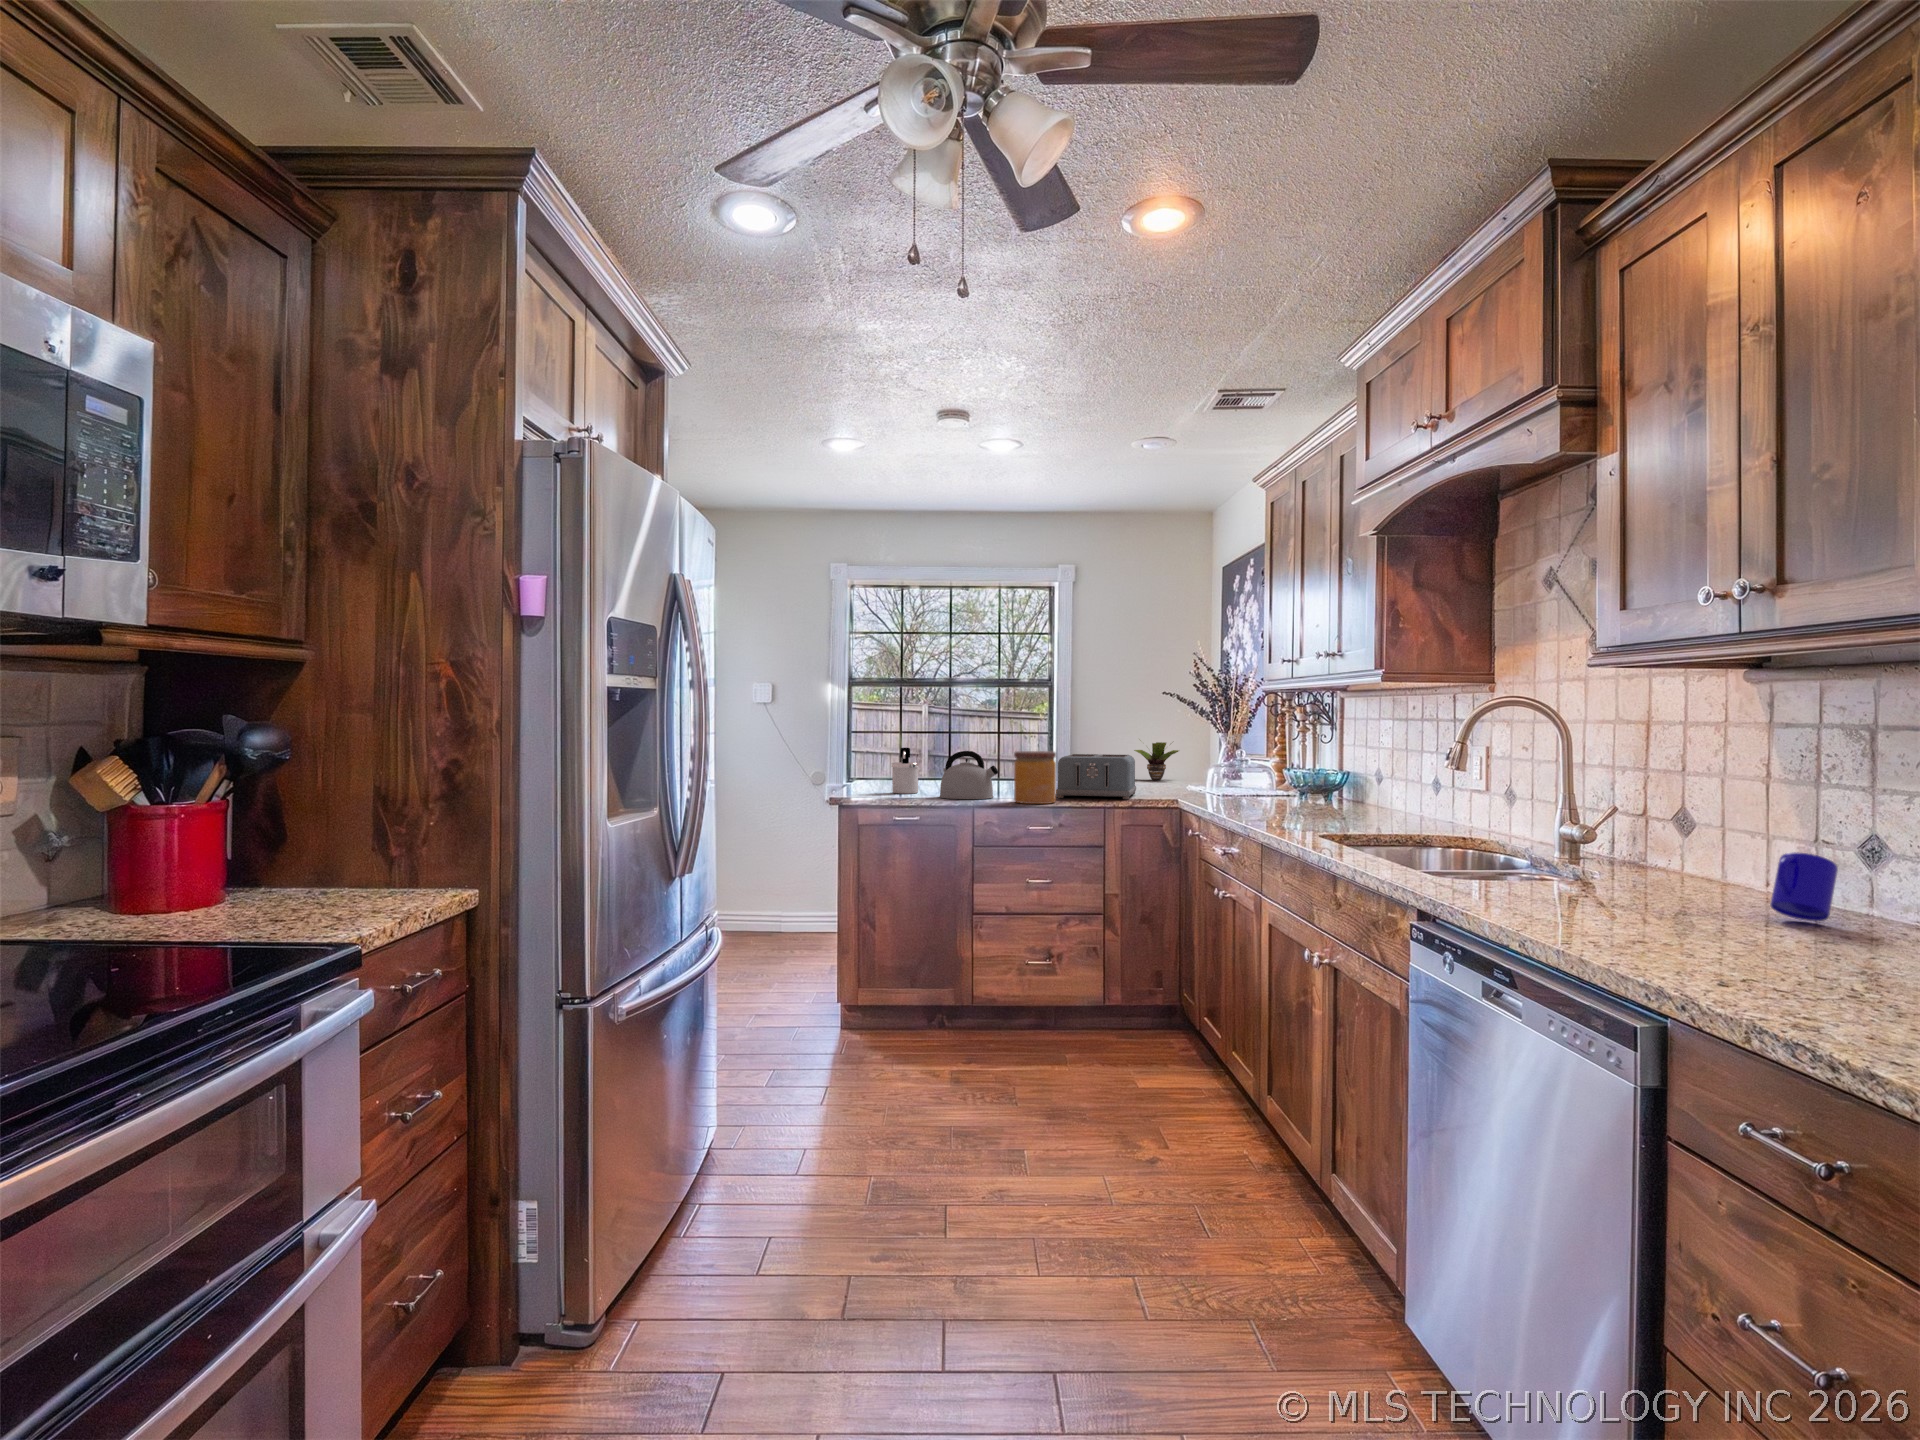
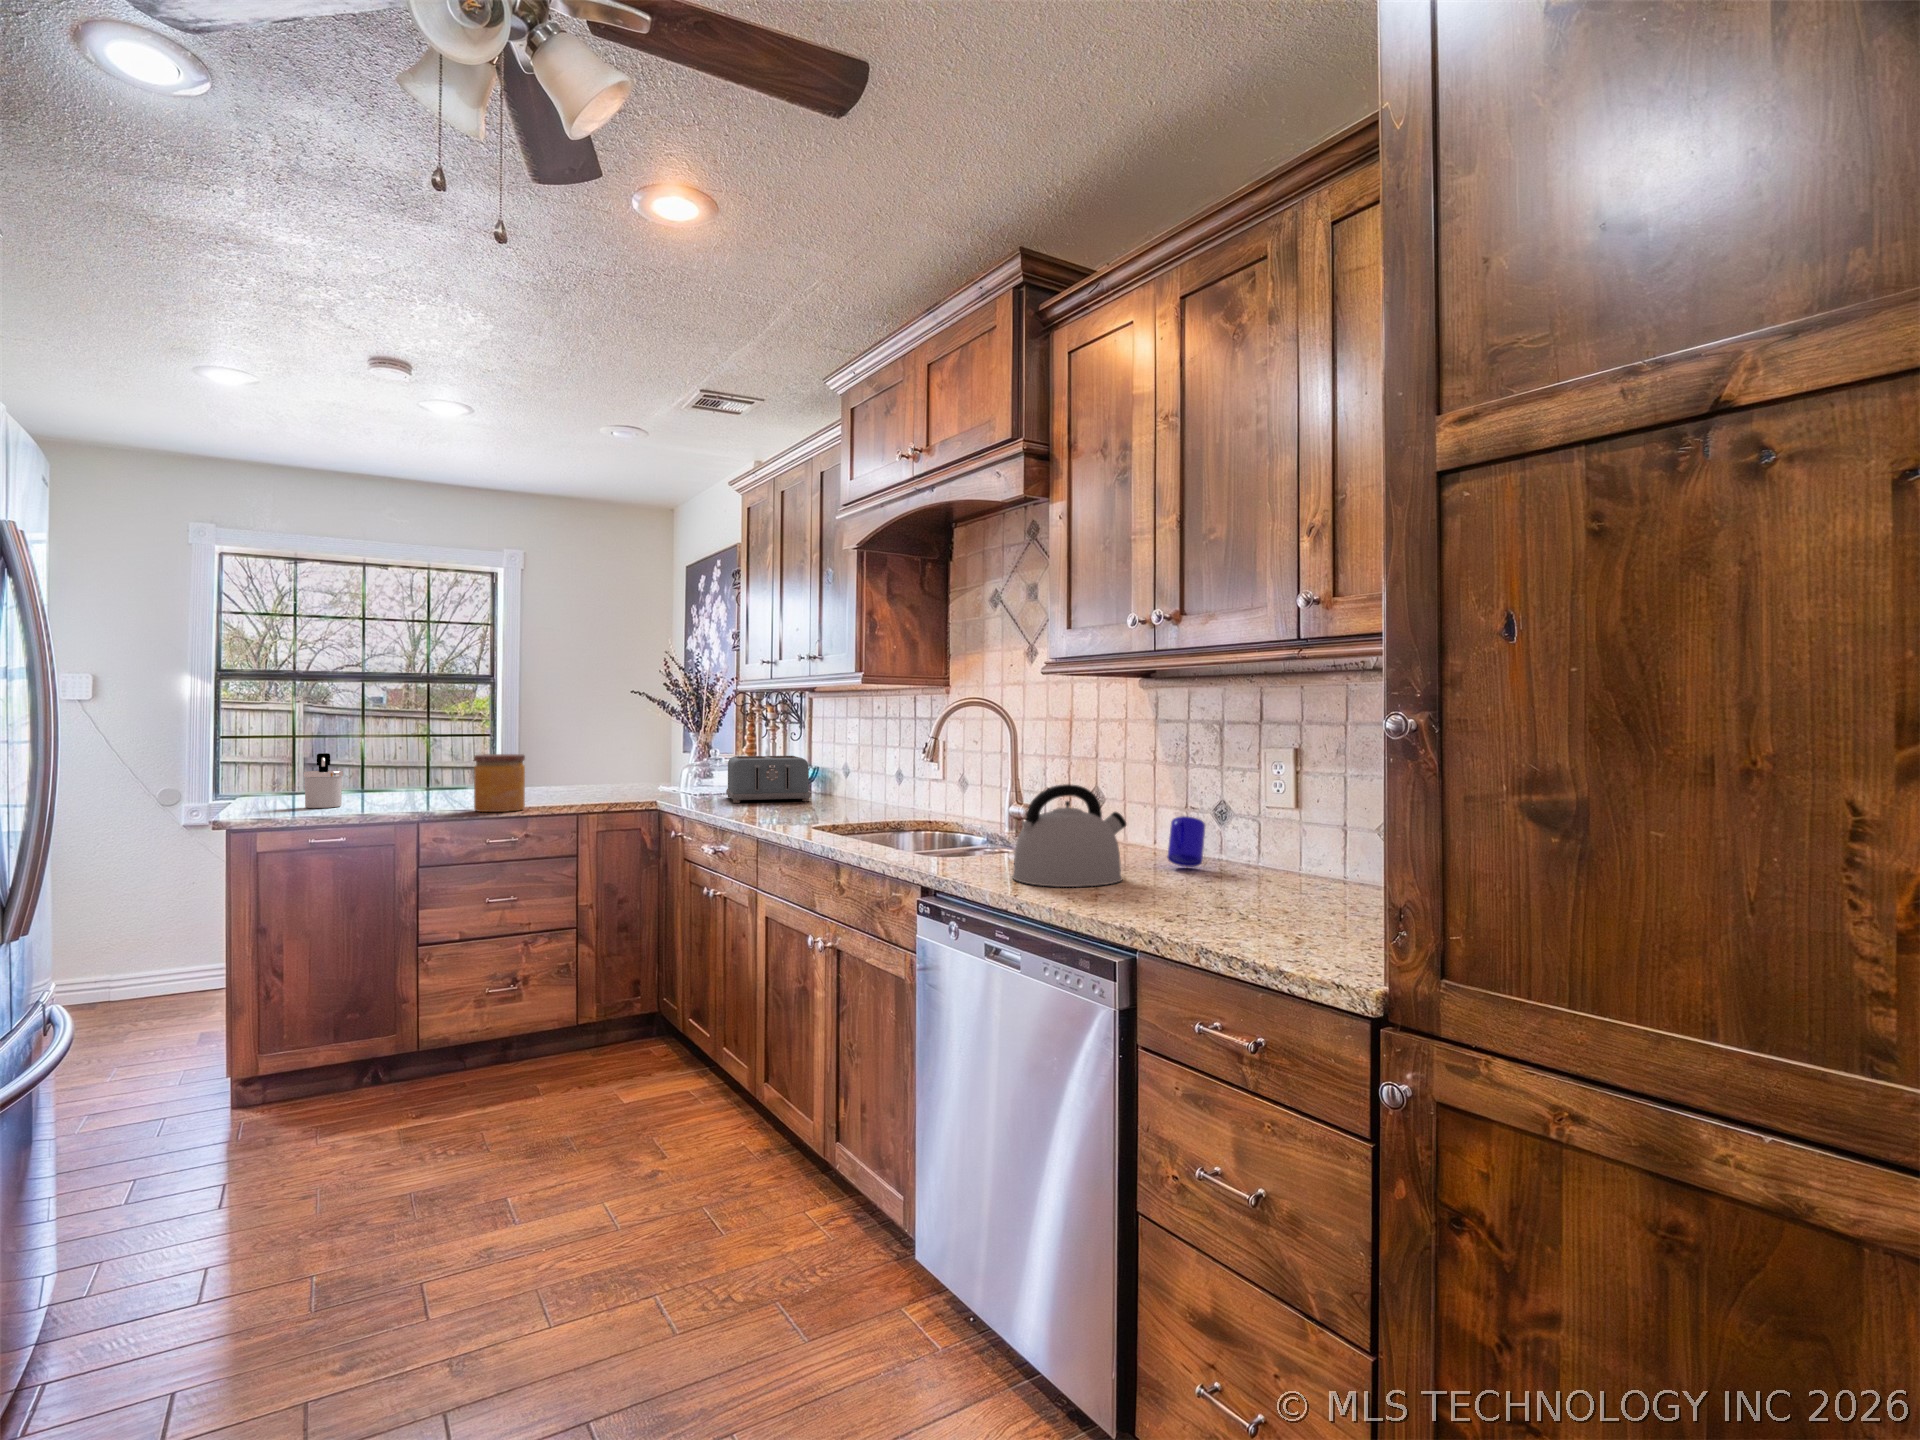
potted plant: present [1134,742,1179,780] -> none [596,739,646,782]
kettle: present [939,751,998,799] -> present [1012,784,1126,887]
toaster: present [1056,754,1136,799] -> present [726,756,810,803]

